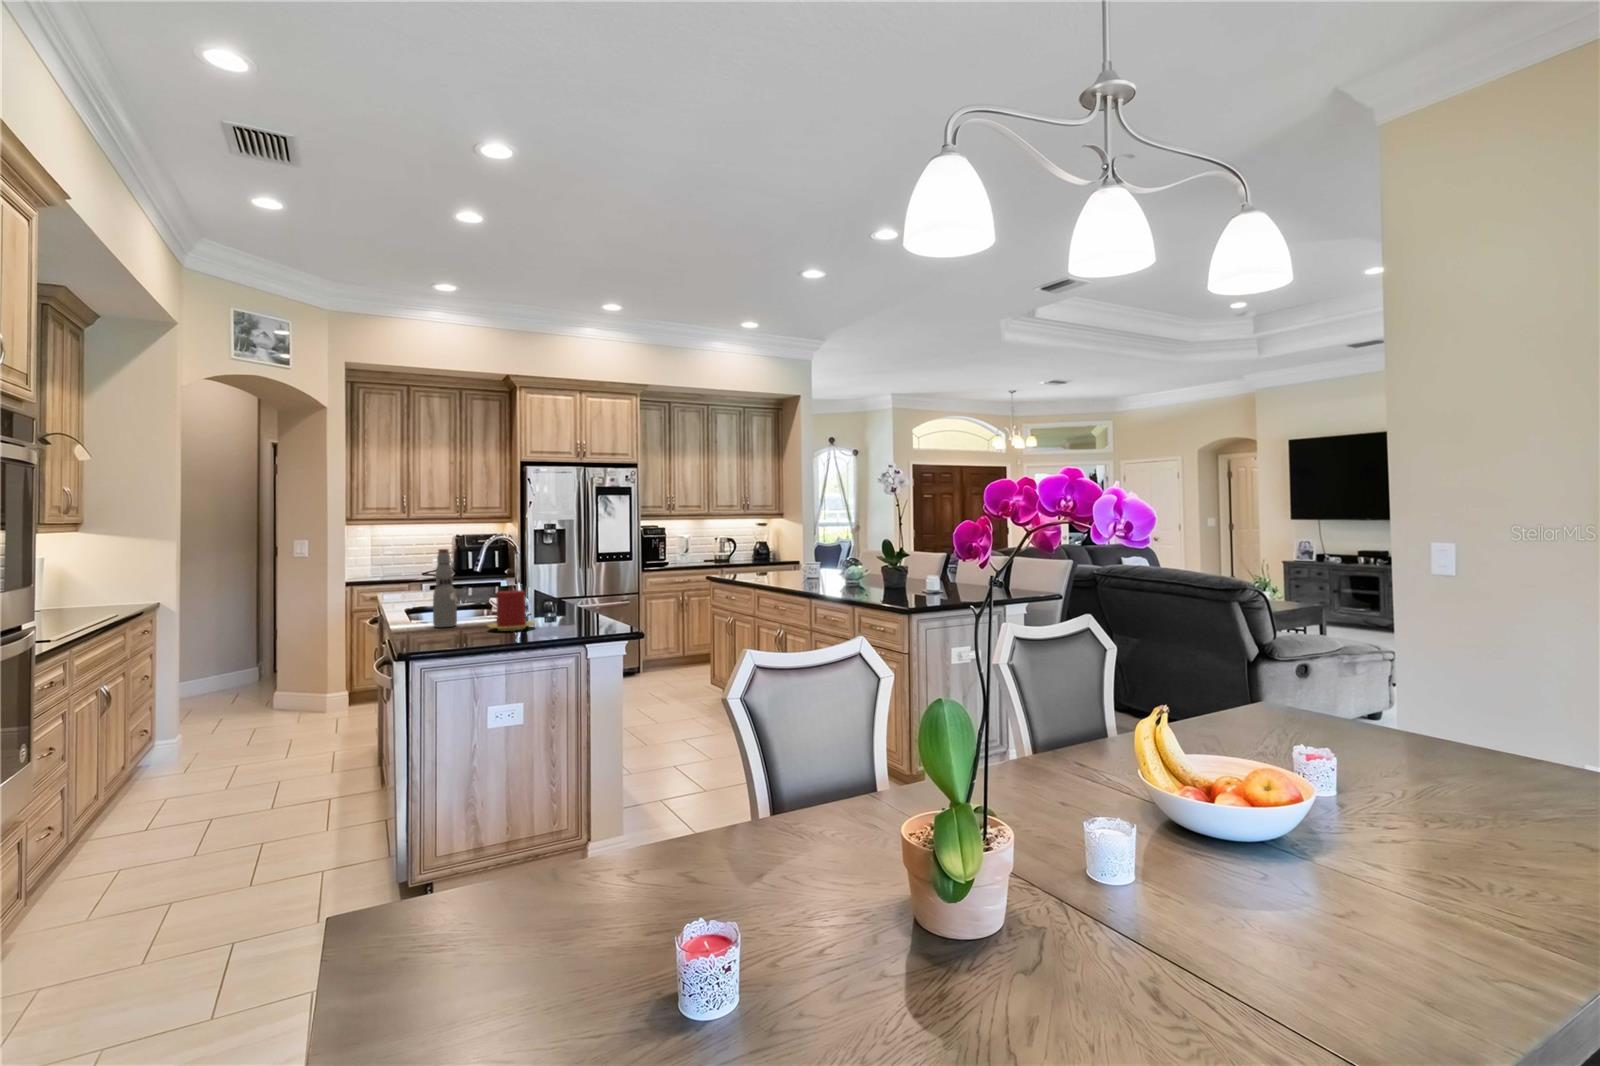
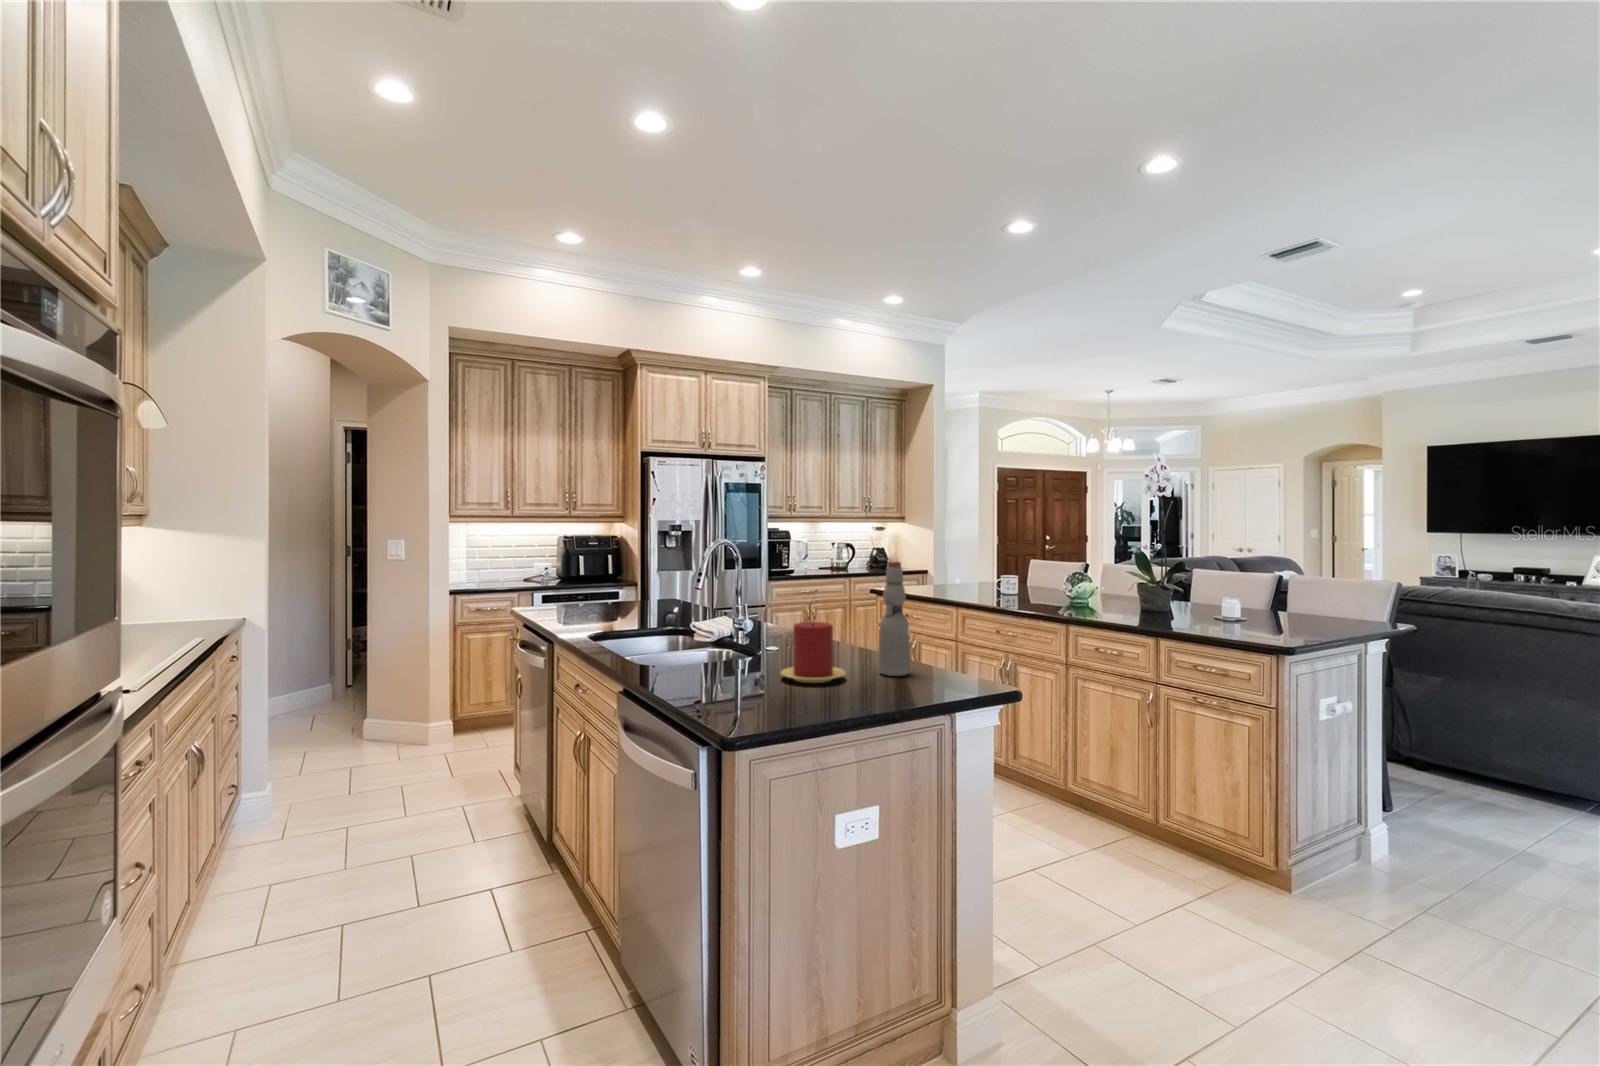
bottle: present [433,549,457,627] -> present [879,561,910,676]

